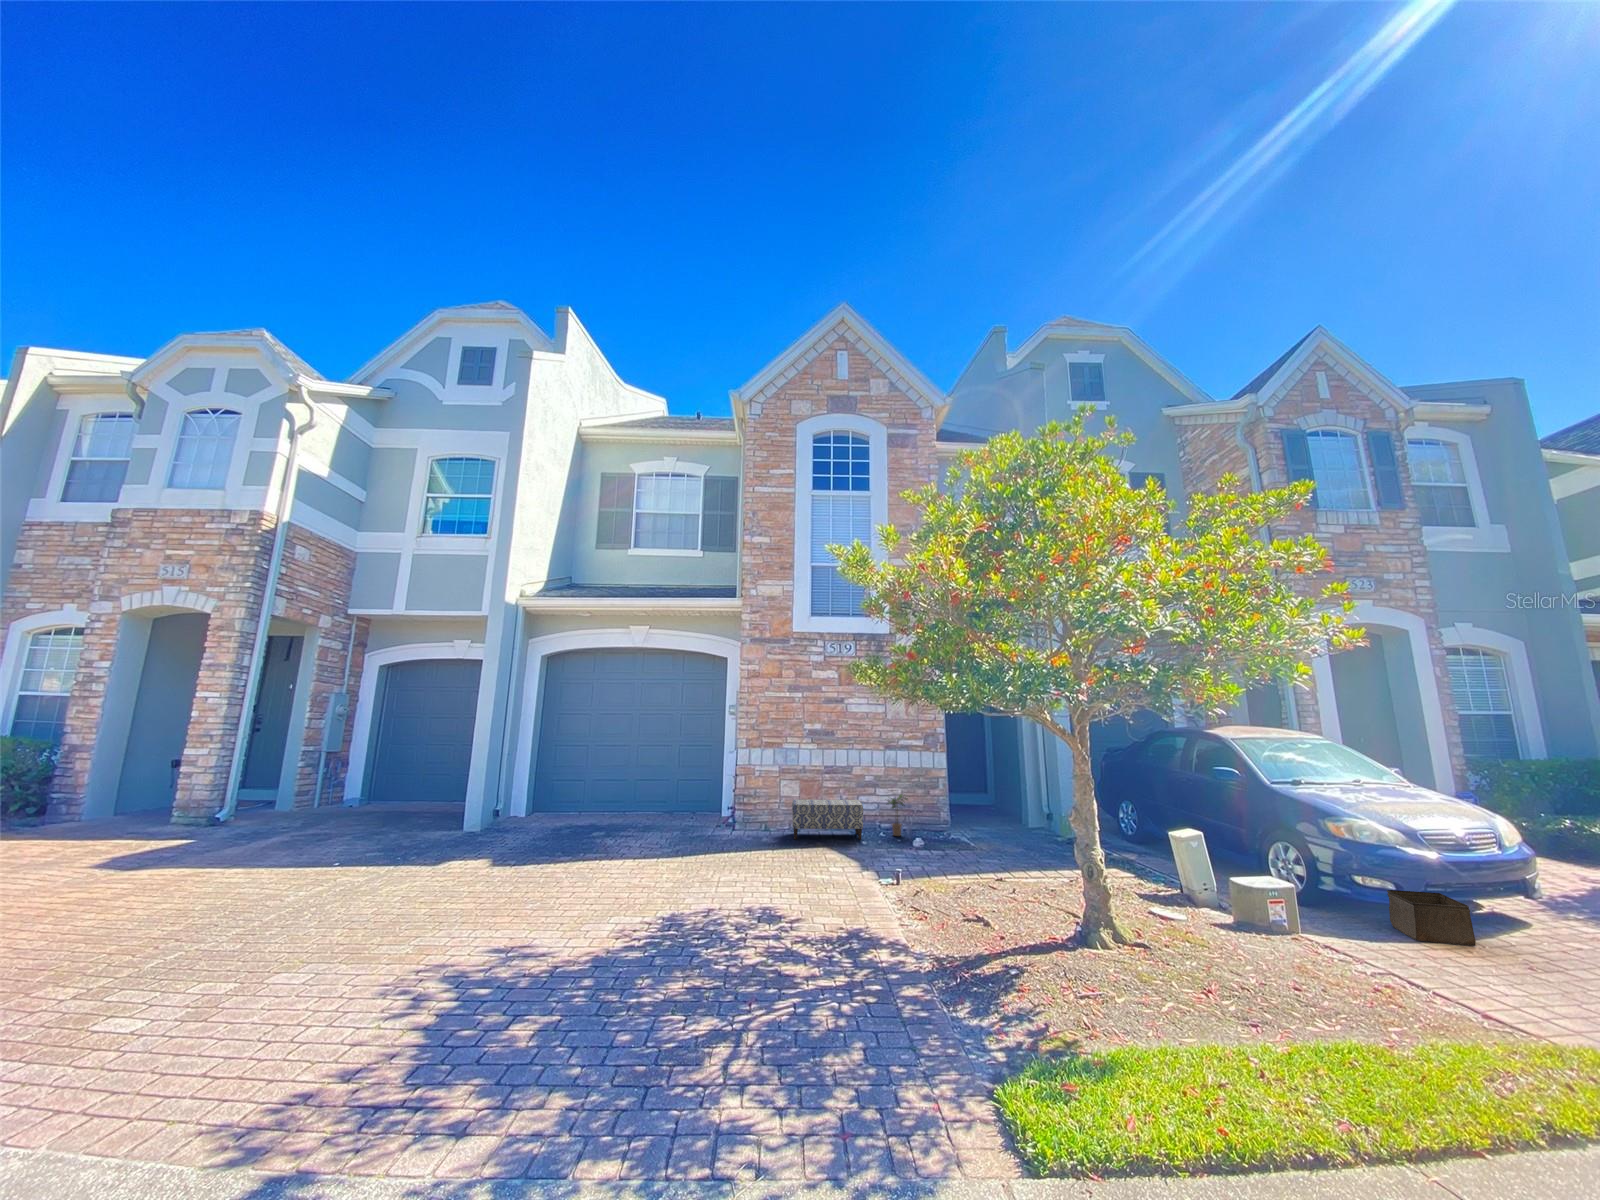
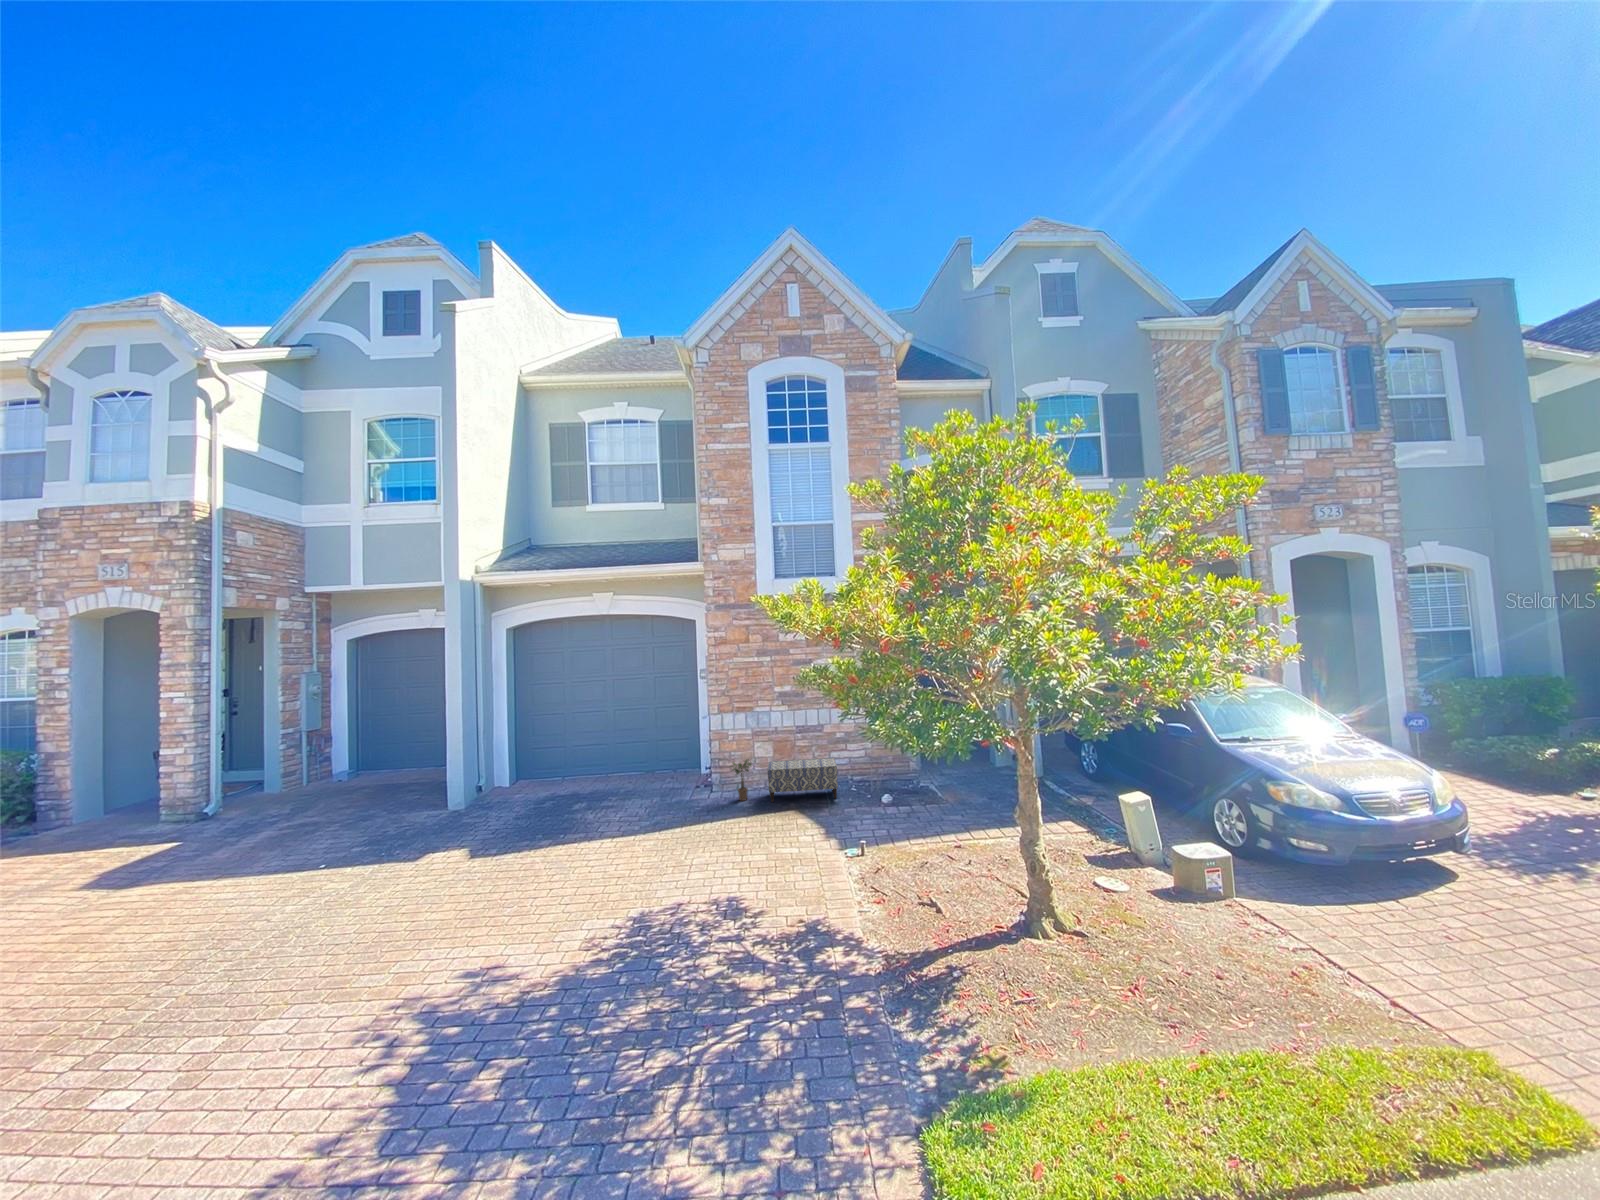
potted plant: present [888,794,907,836] -> present [733,760,752,801]
storage bin: present [1387,890,1476,946] -> none [1327,855,1404,910]

